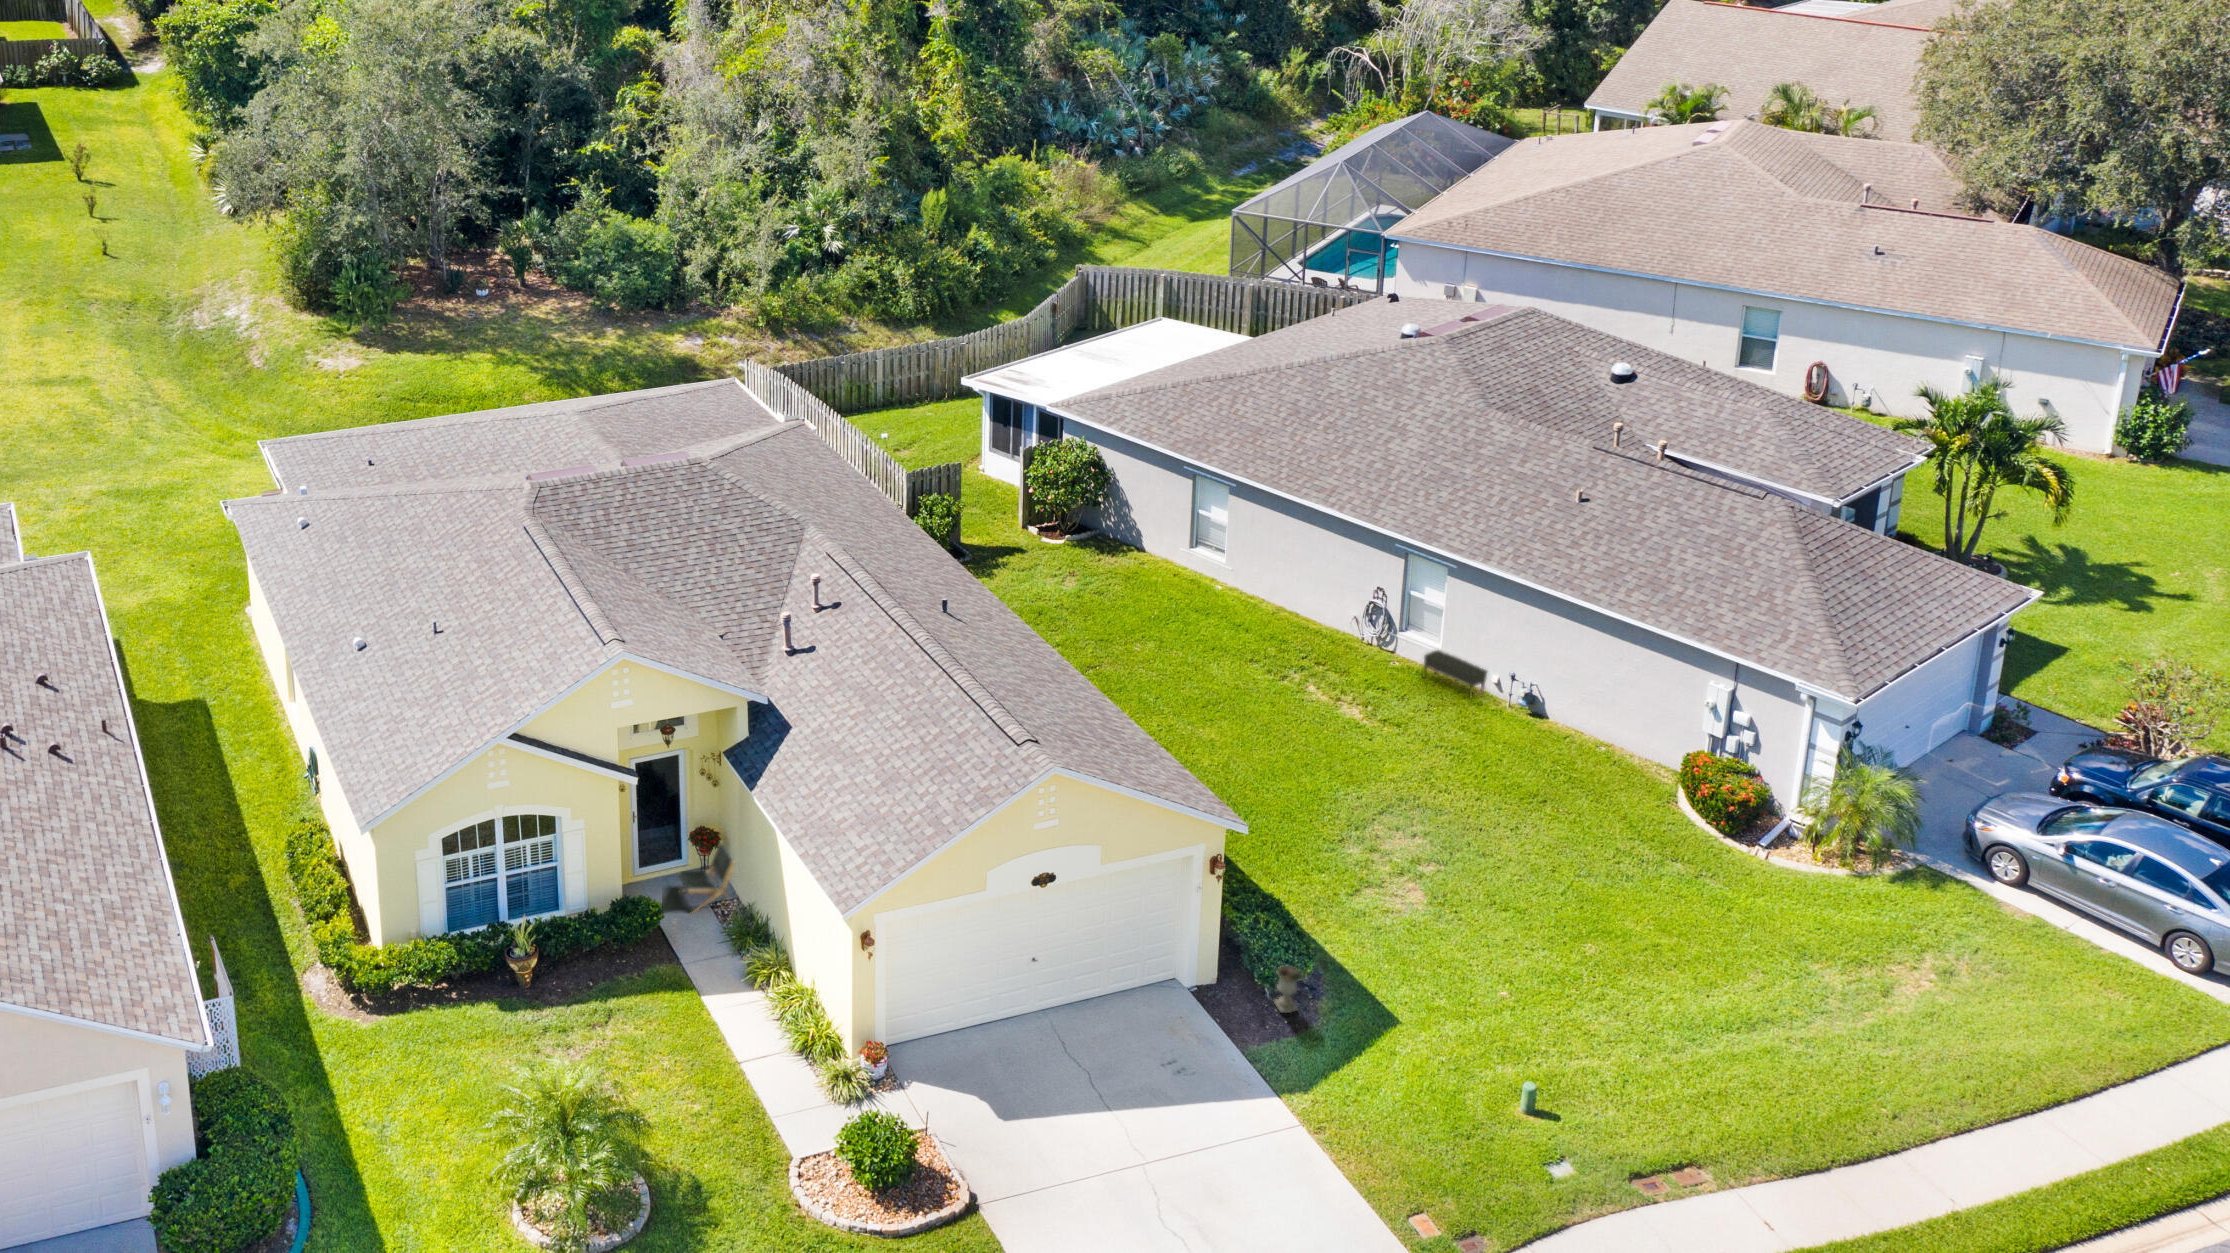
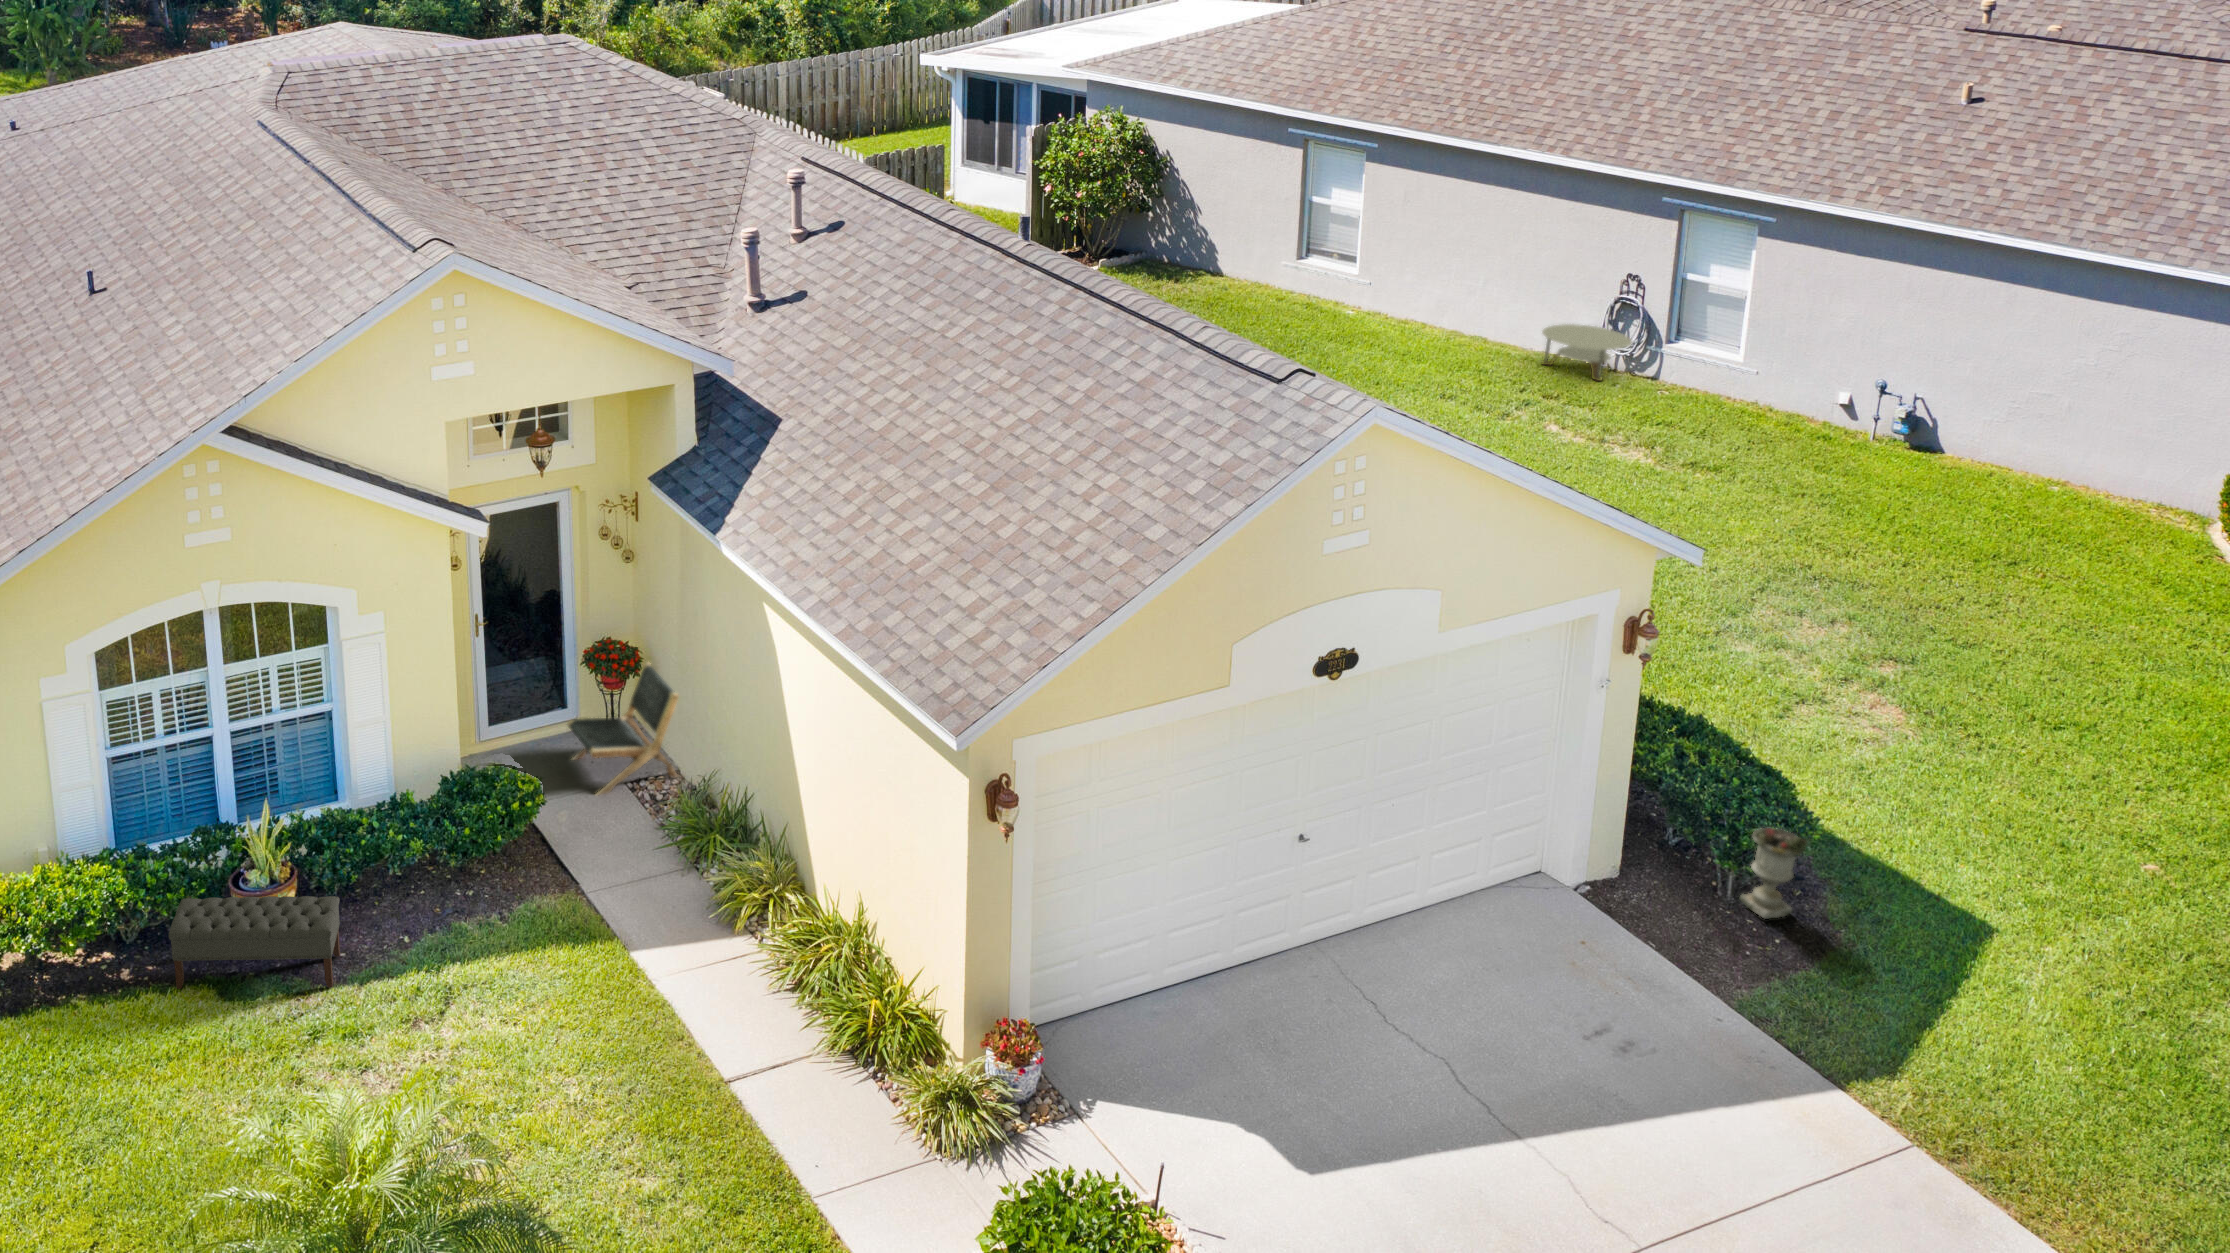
round table: none [1322,617,1378,659] -> present [1542,324,1632,381]
bench: present [1423,650,1487,697] -> present [168,896,340,989]

